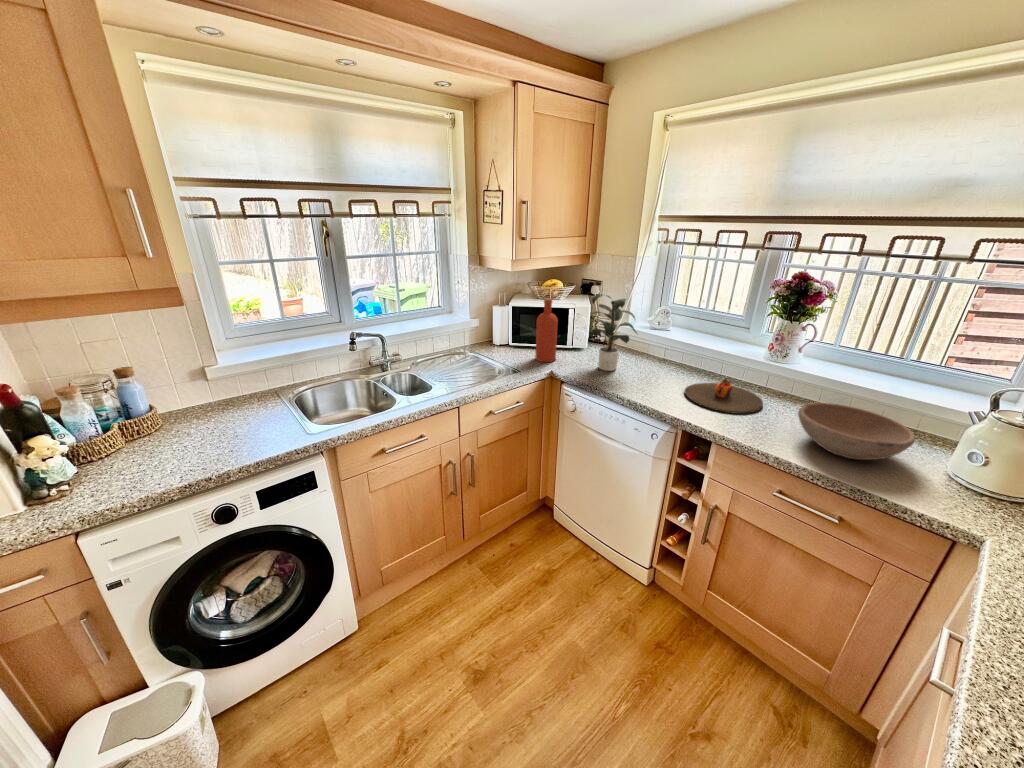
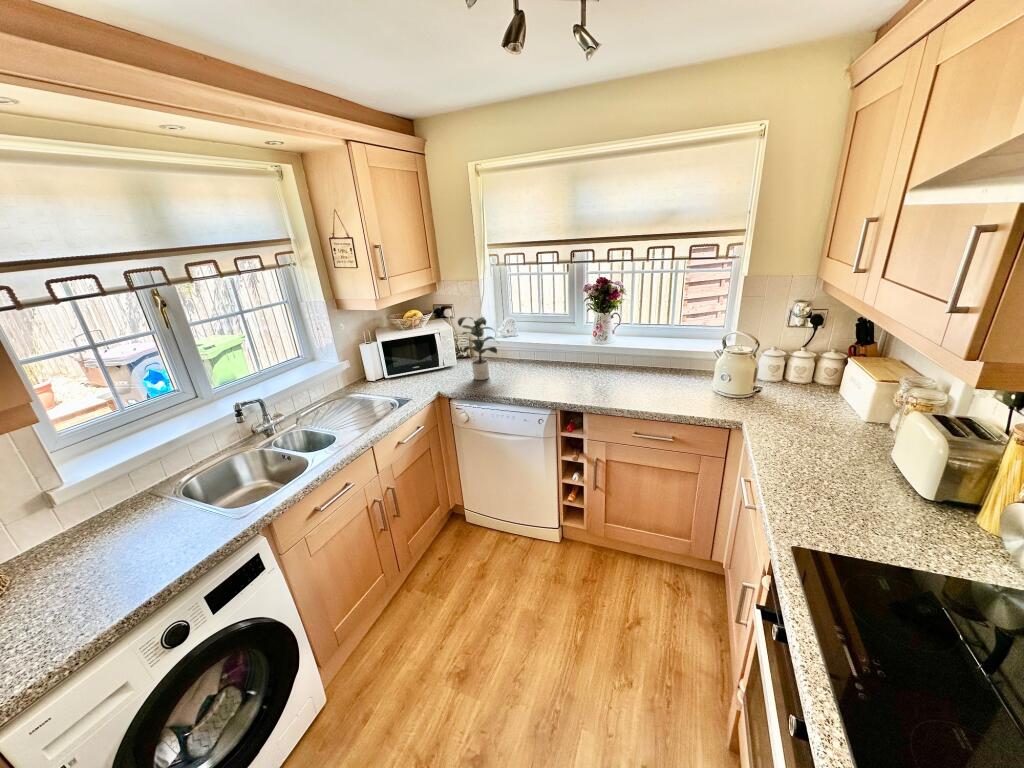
bottle: present [536,298,558,362] -> none [410,328,435,386]
plate: present [685,379,763,414] -> none [548,364,603,389]
bowl: present [798,403,915,460] -> none [630,364,696,398]

